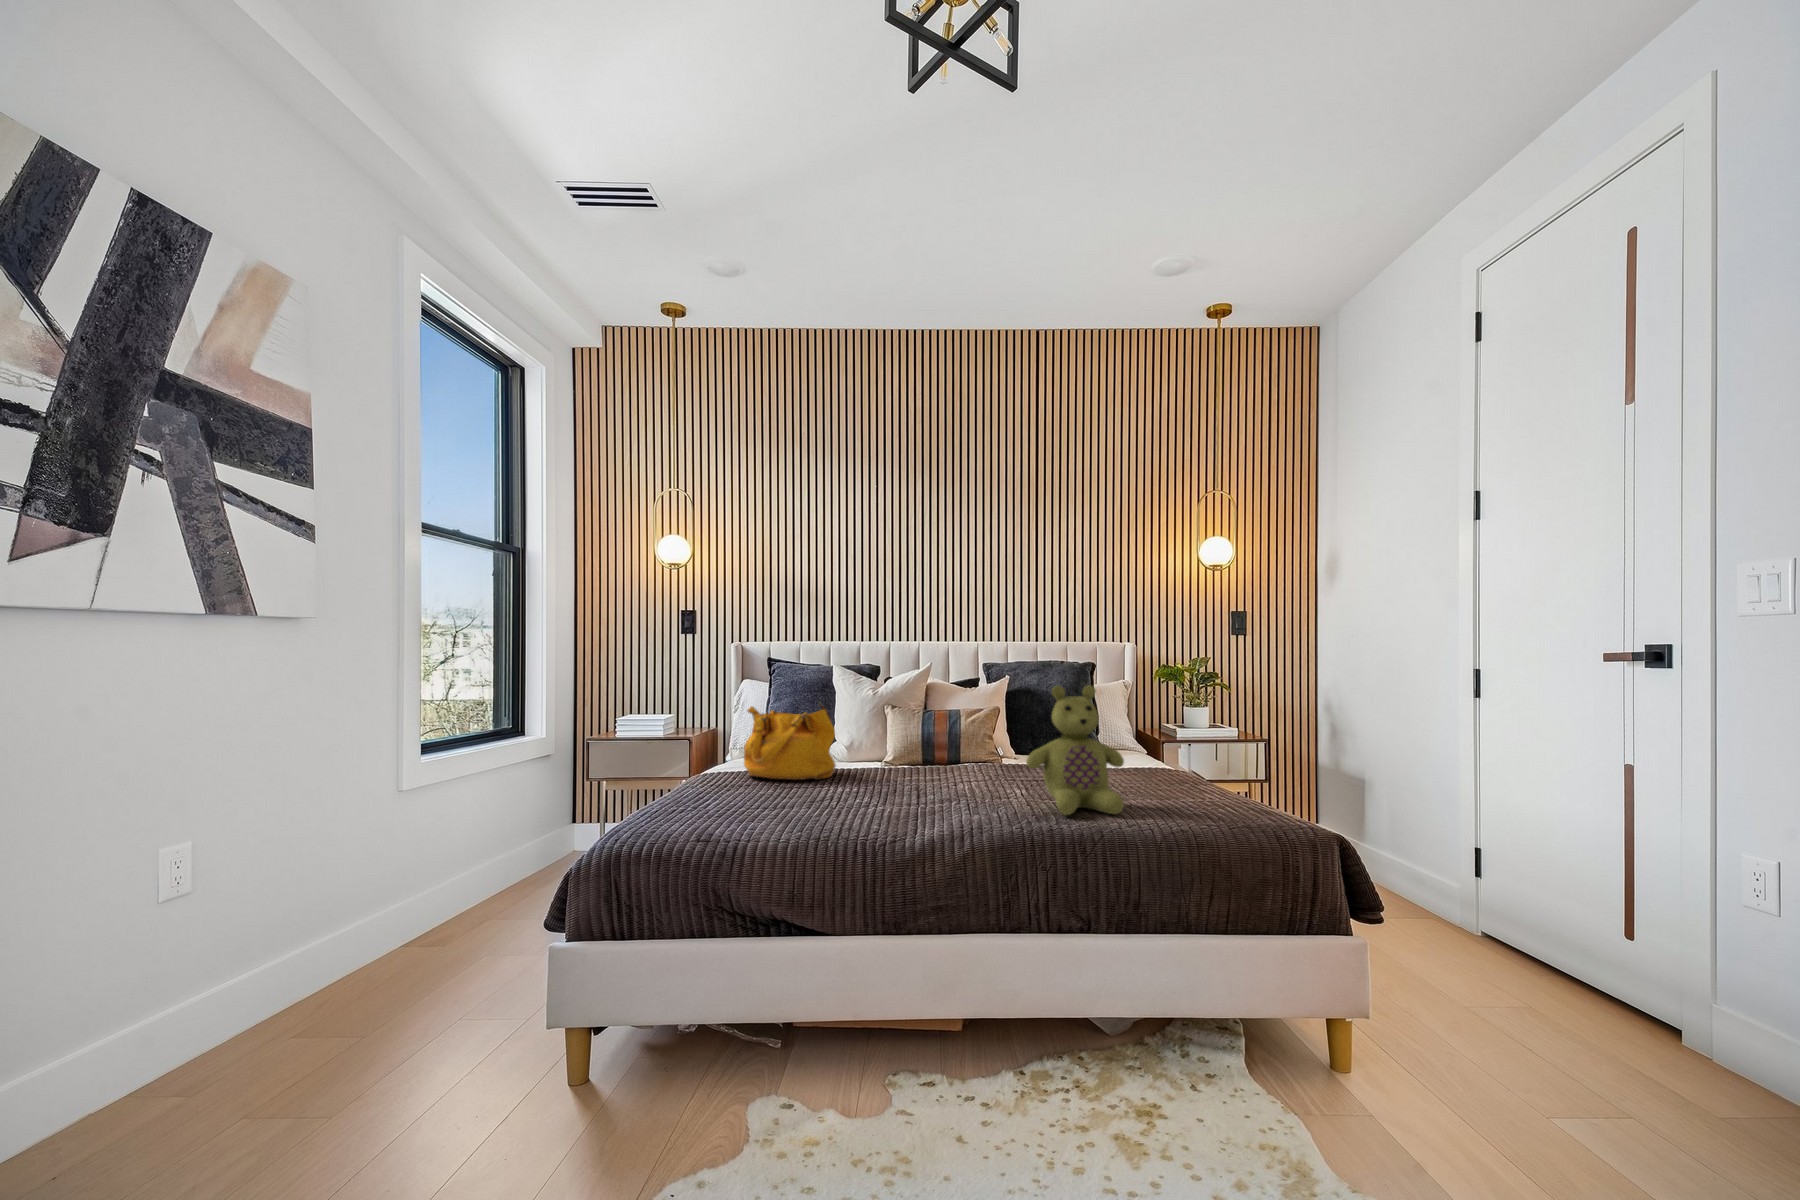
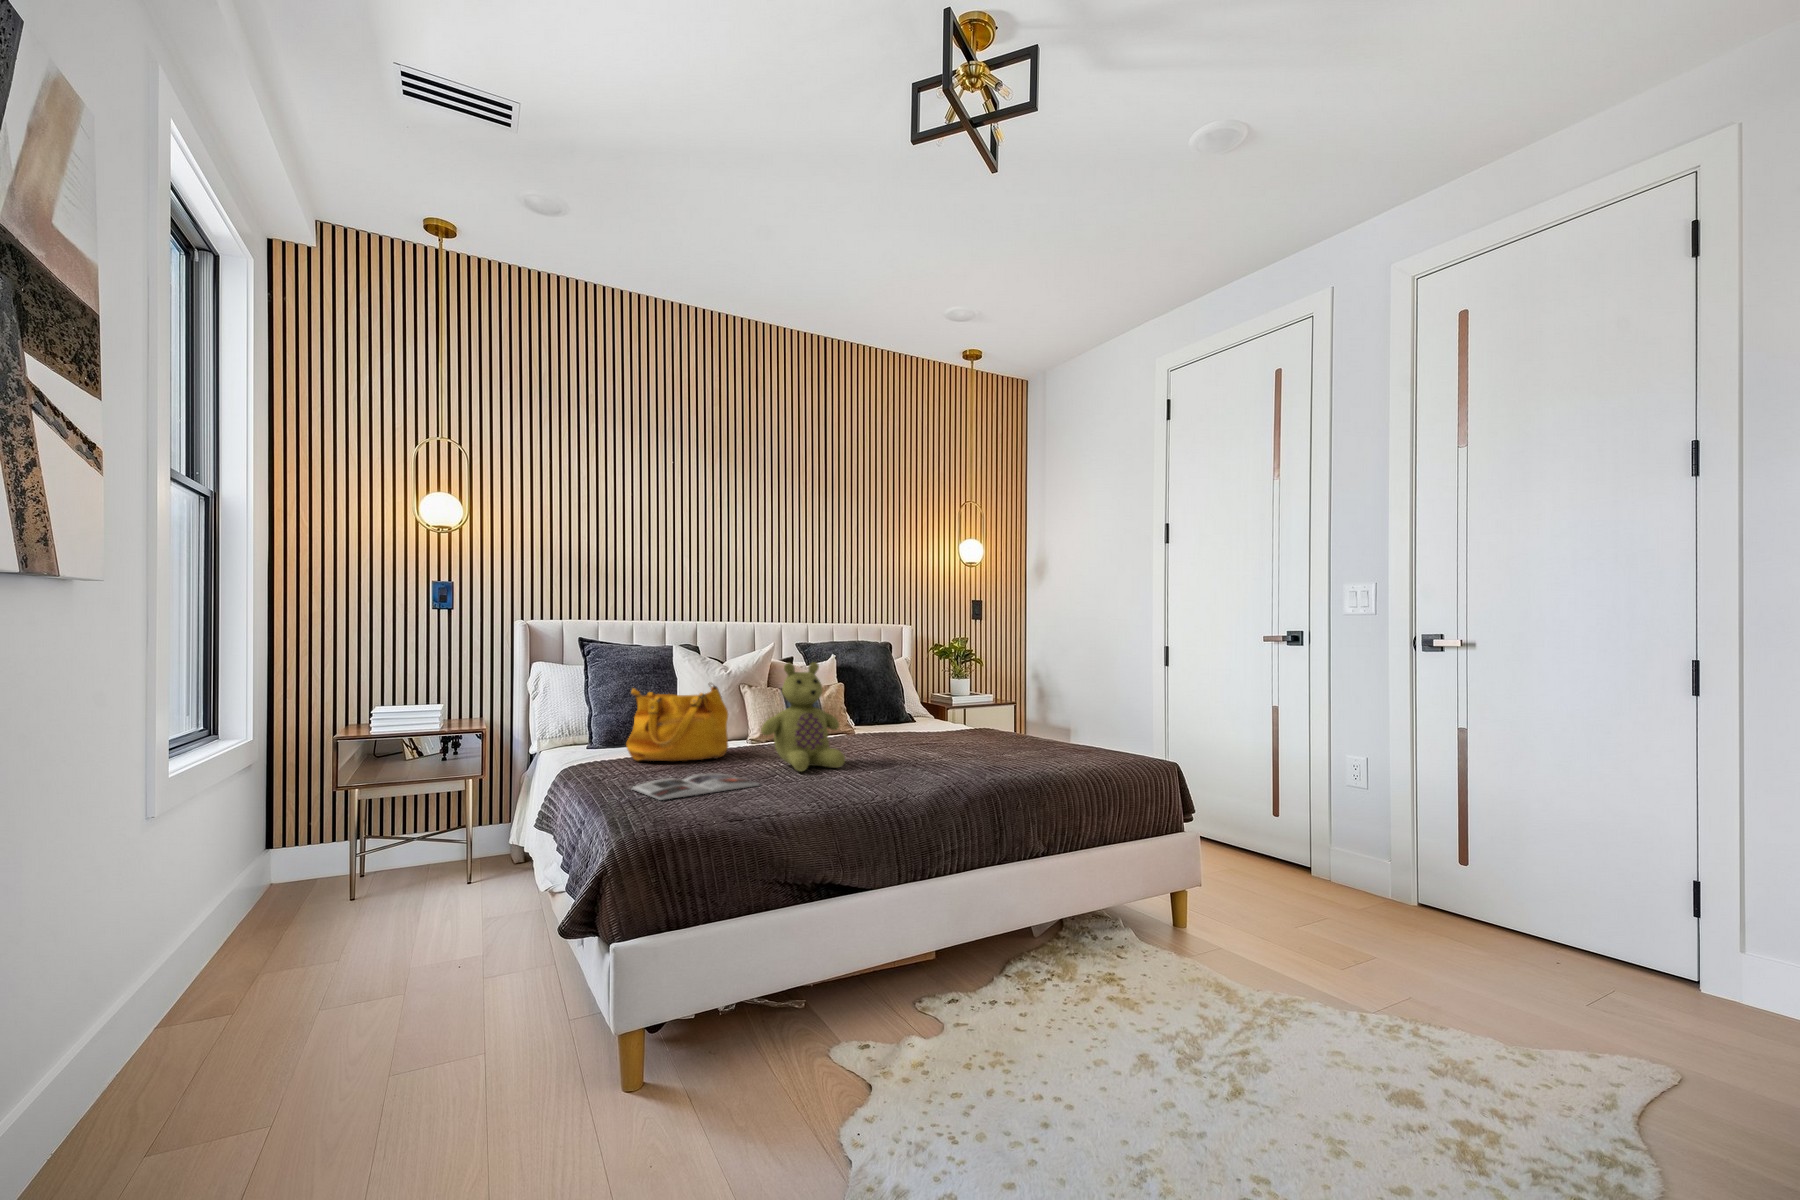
stuffed bear: present [1026,685,1124,815] -> present [761,662,845,771]
magazine: none [680,795,795,818] -> present [632,774,759,800]

